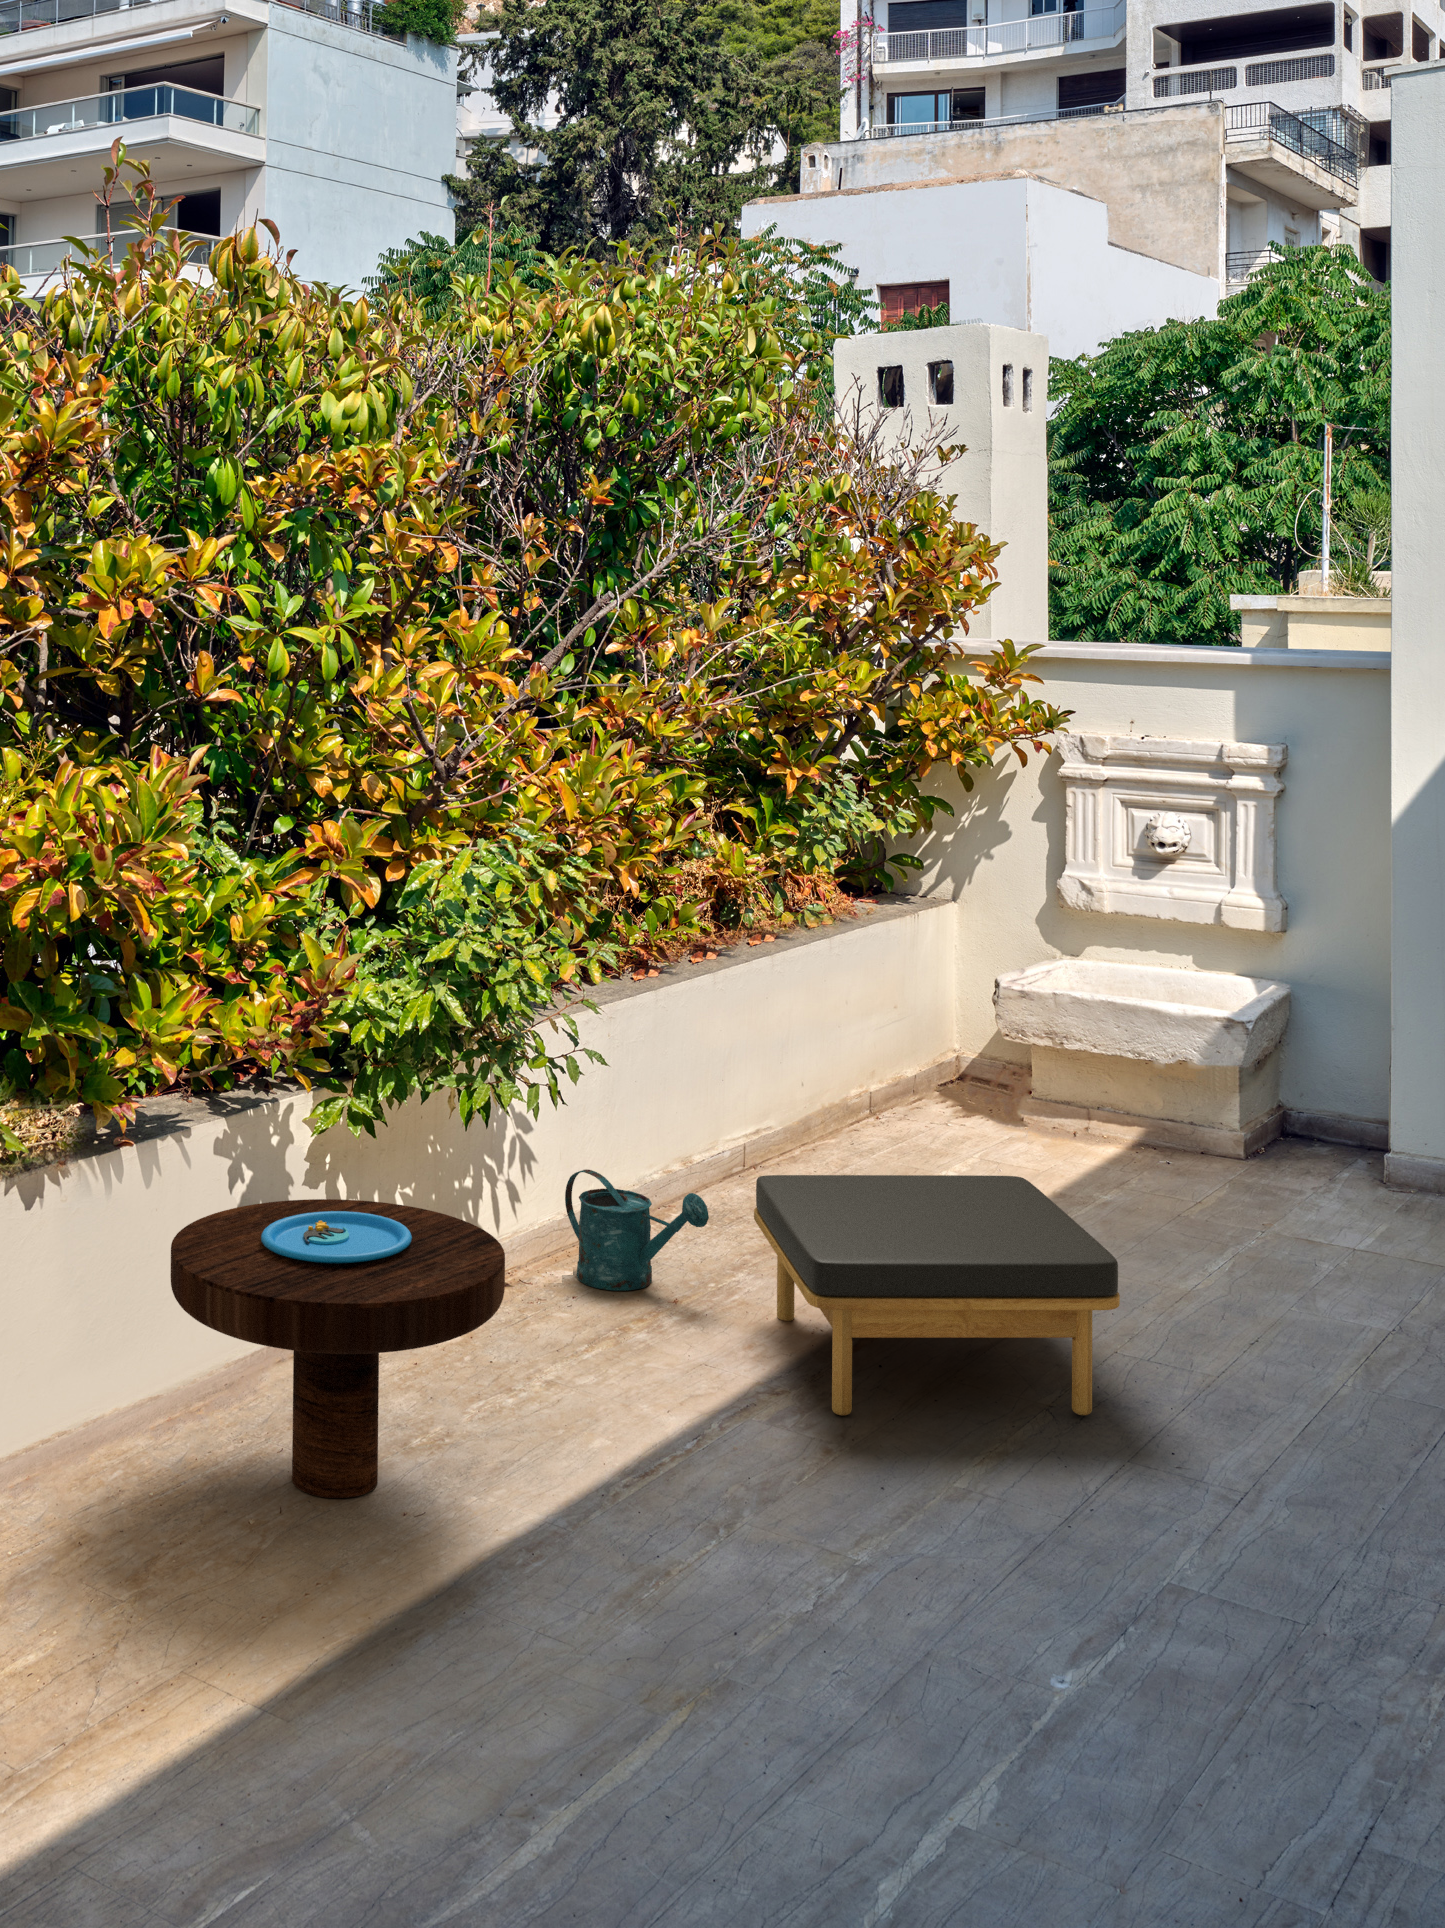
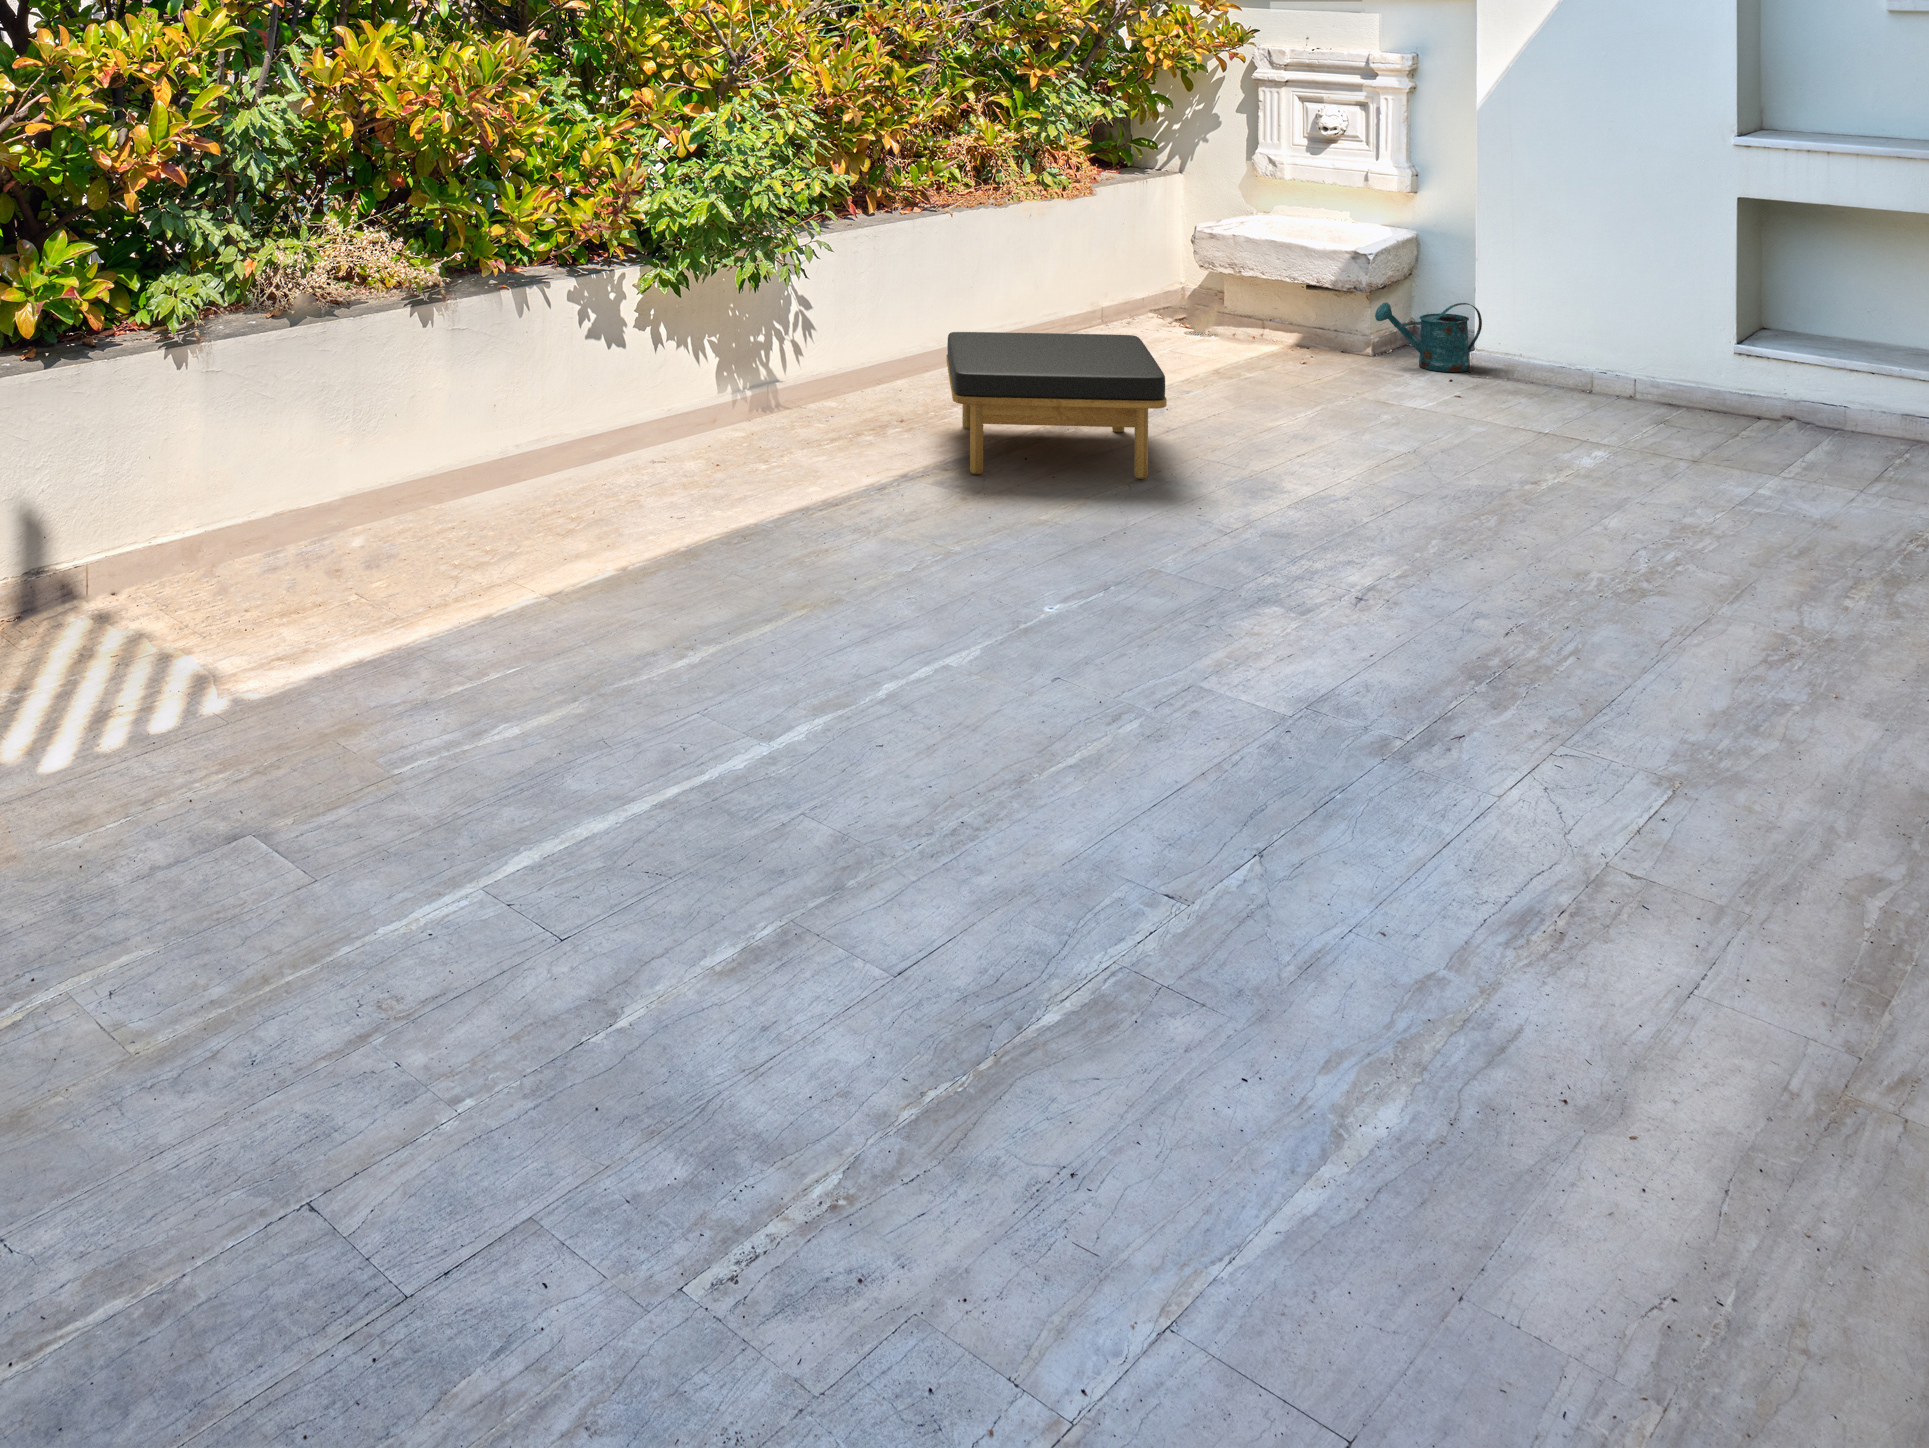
watering can: present [565,1169,709,1290] -> present [1375,302,1482,372]
side table: present [170,1199,505,1498] -> none [524,328,734,502]

